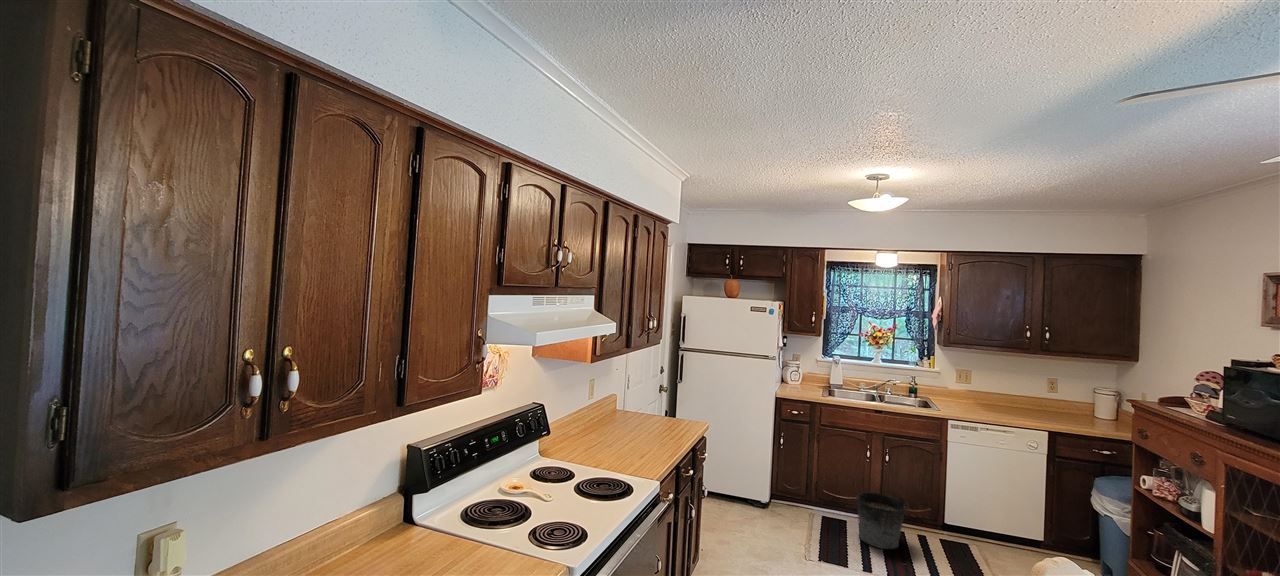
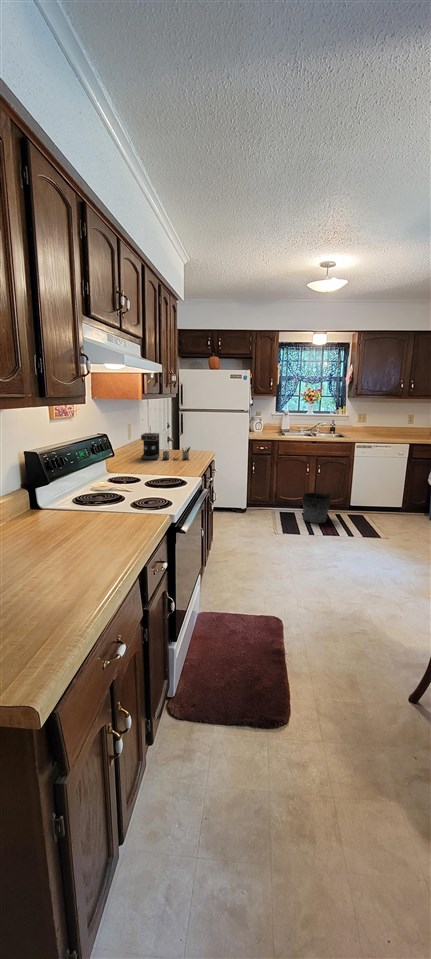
coffee maker: none [597,393,665,439] -> present [141,433,190,460]

